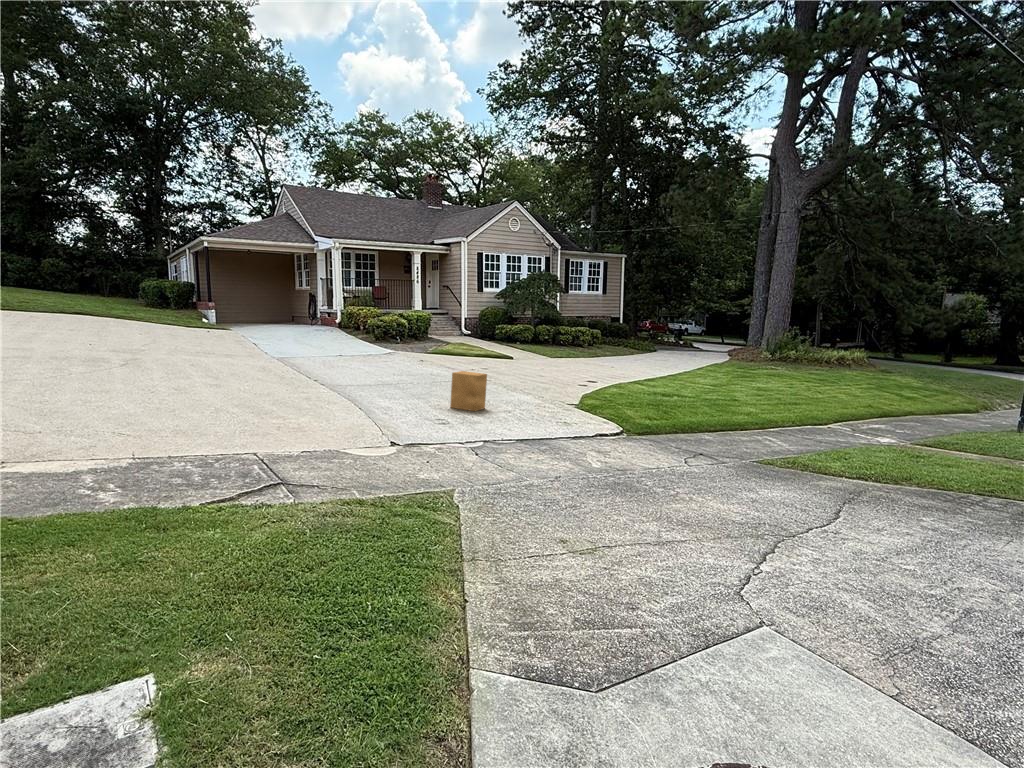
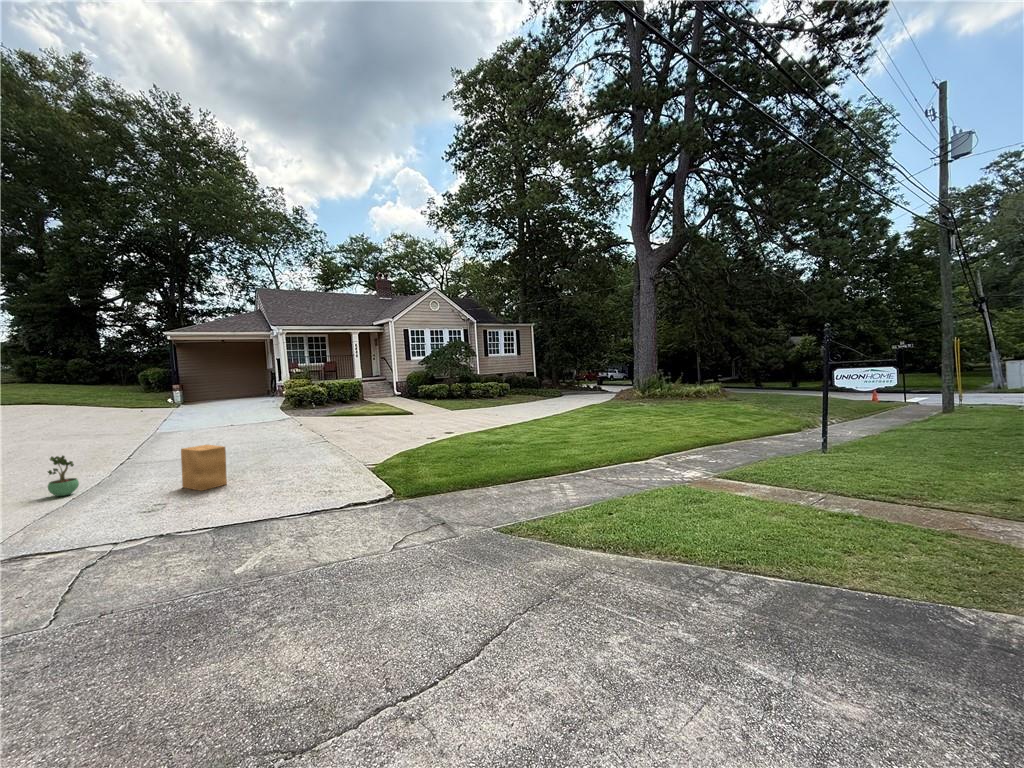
potted plant: none [349,370,374,406] -> present [48,456,79,496]

